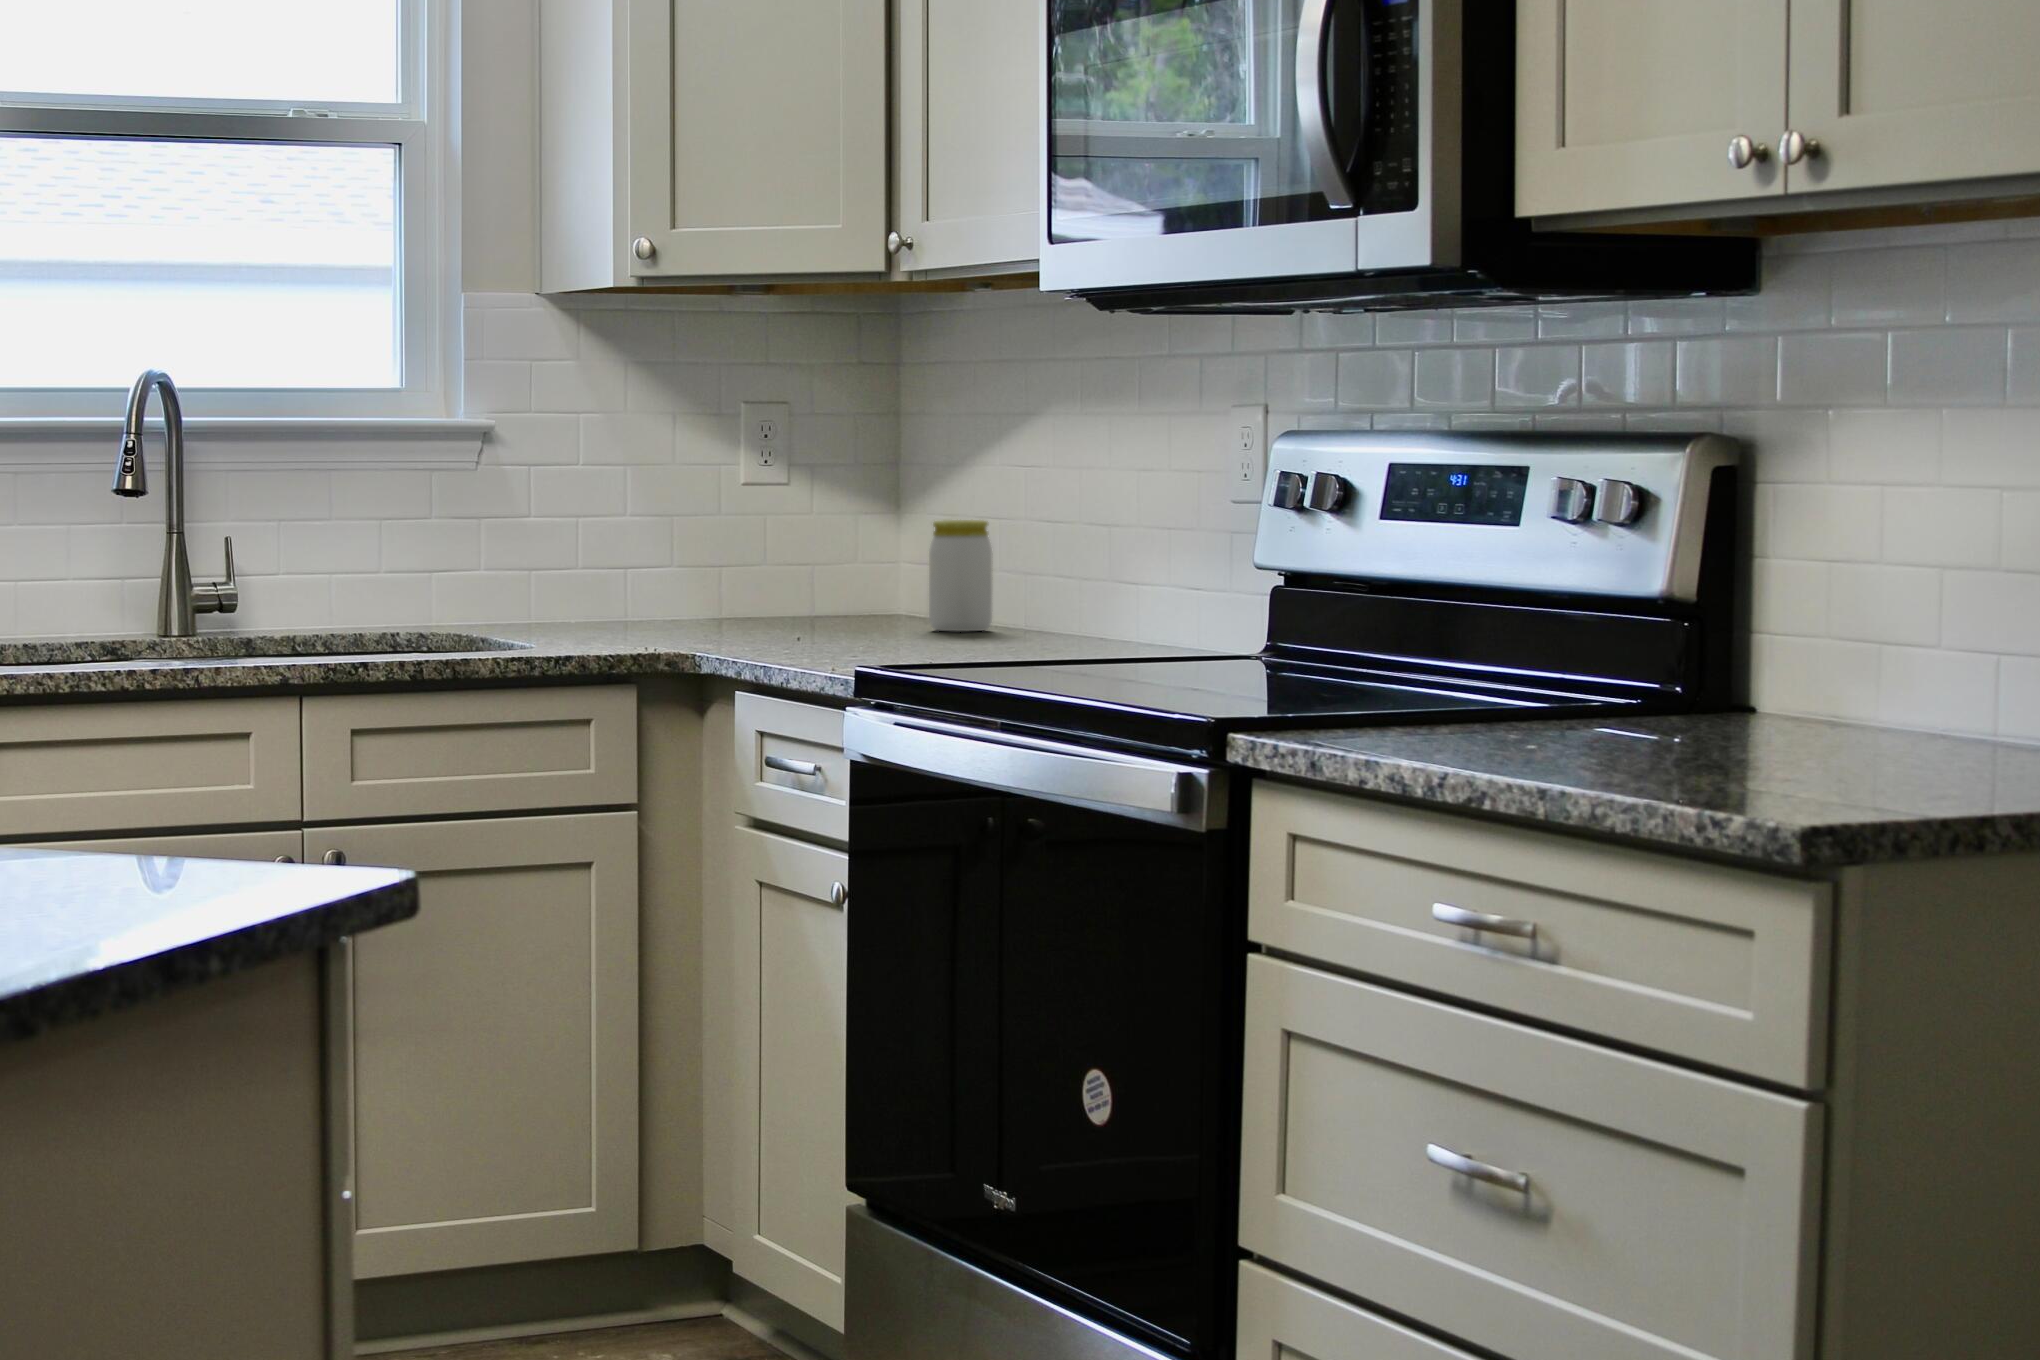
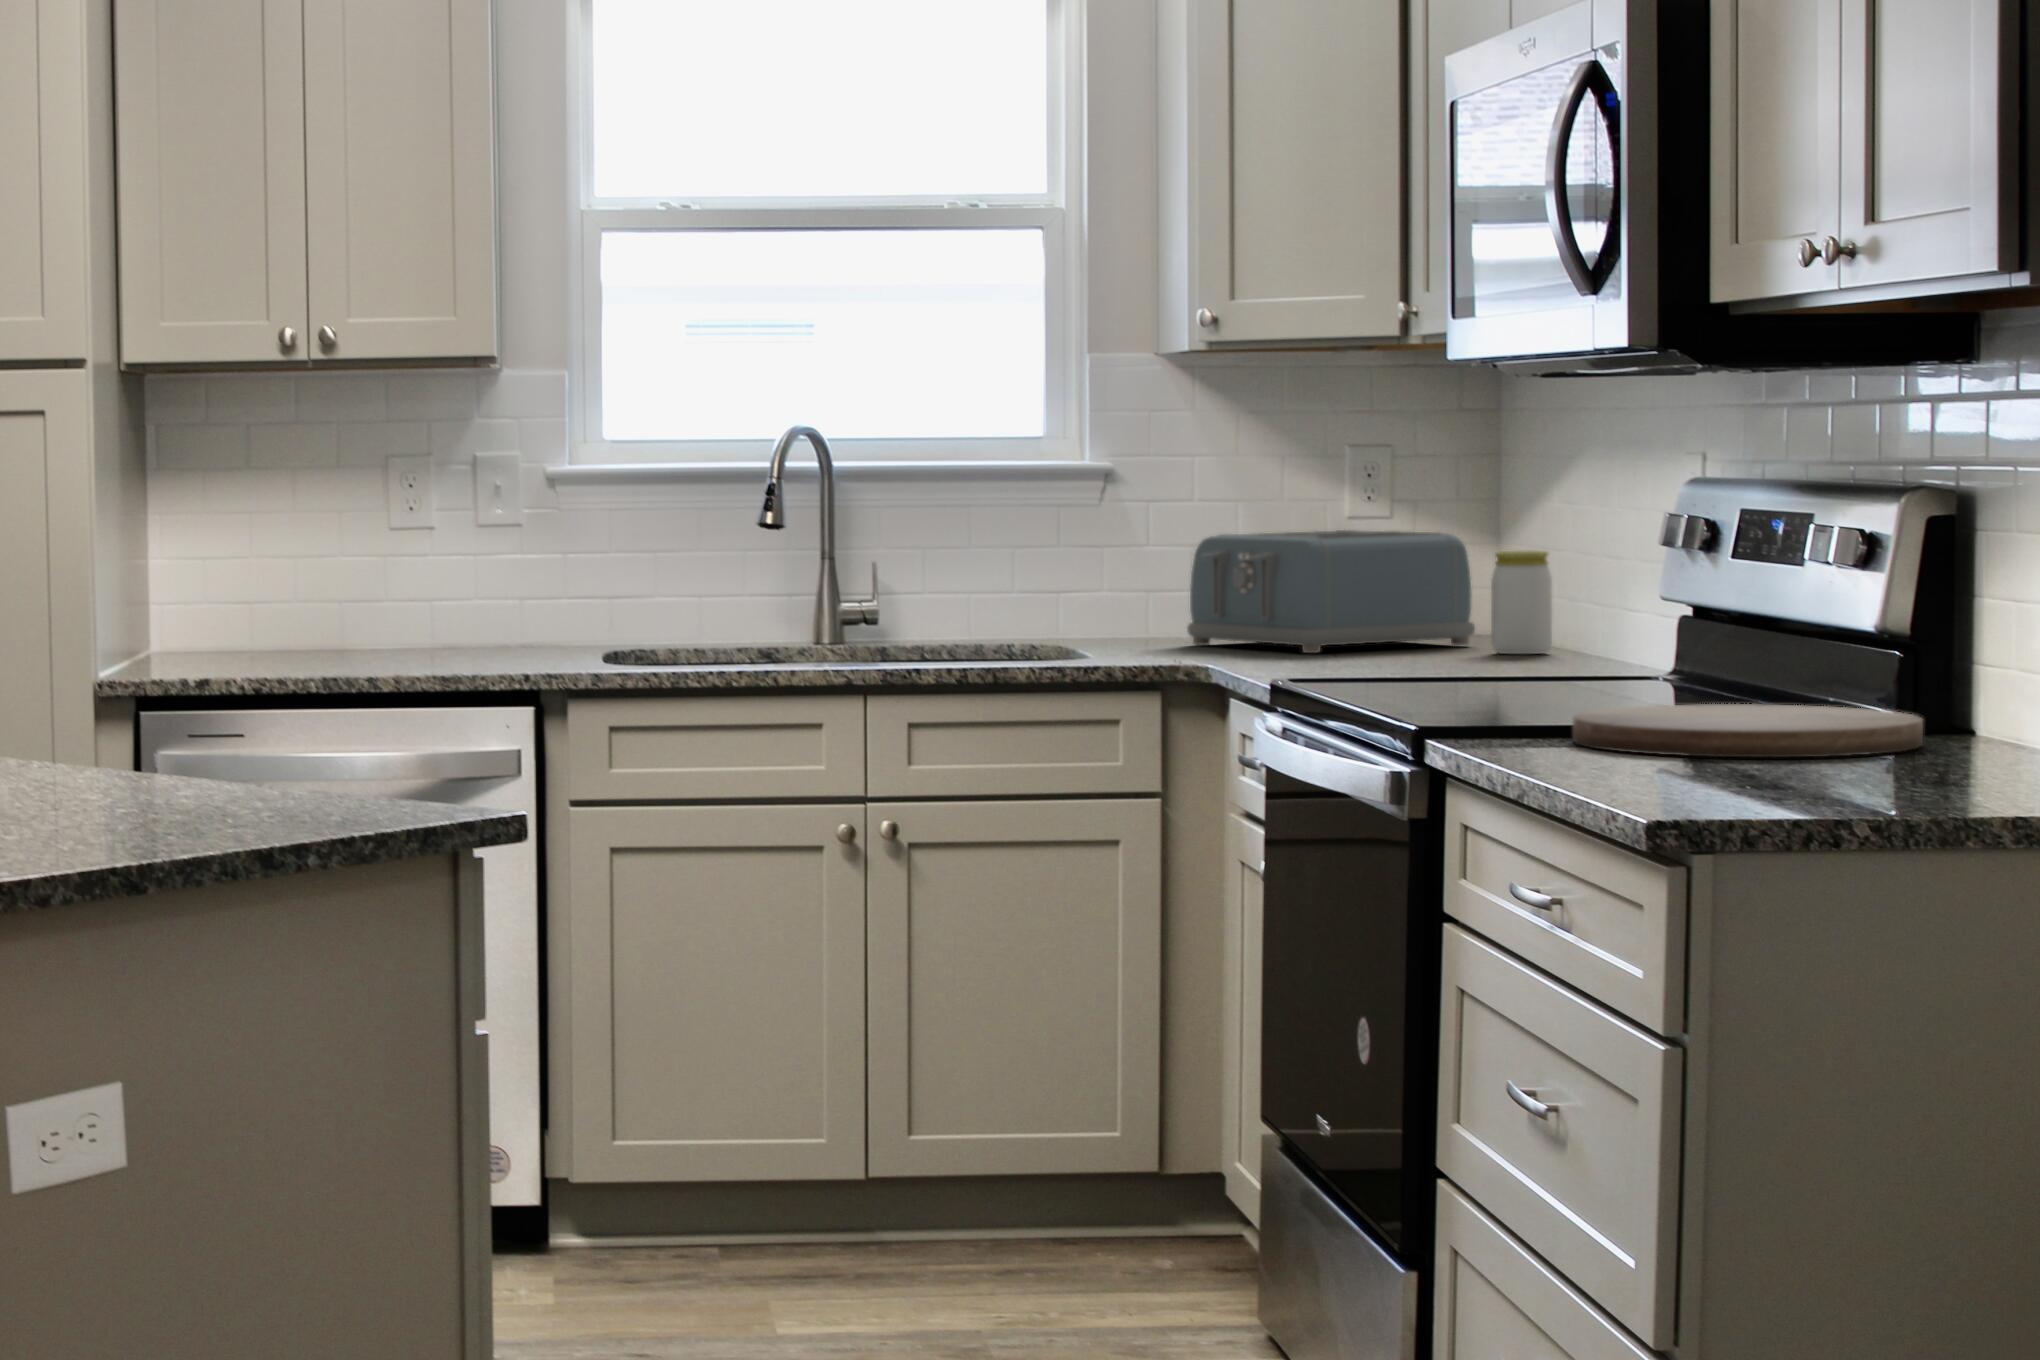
toaster: none [581,502,884,634] -> present [1187,530,1475,653]
cutting board: none [1412,689,1832,758] -> present [1573,704,1923,757]

